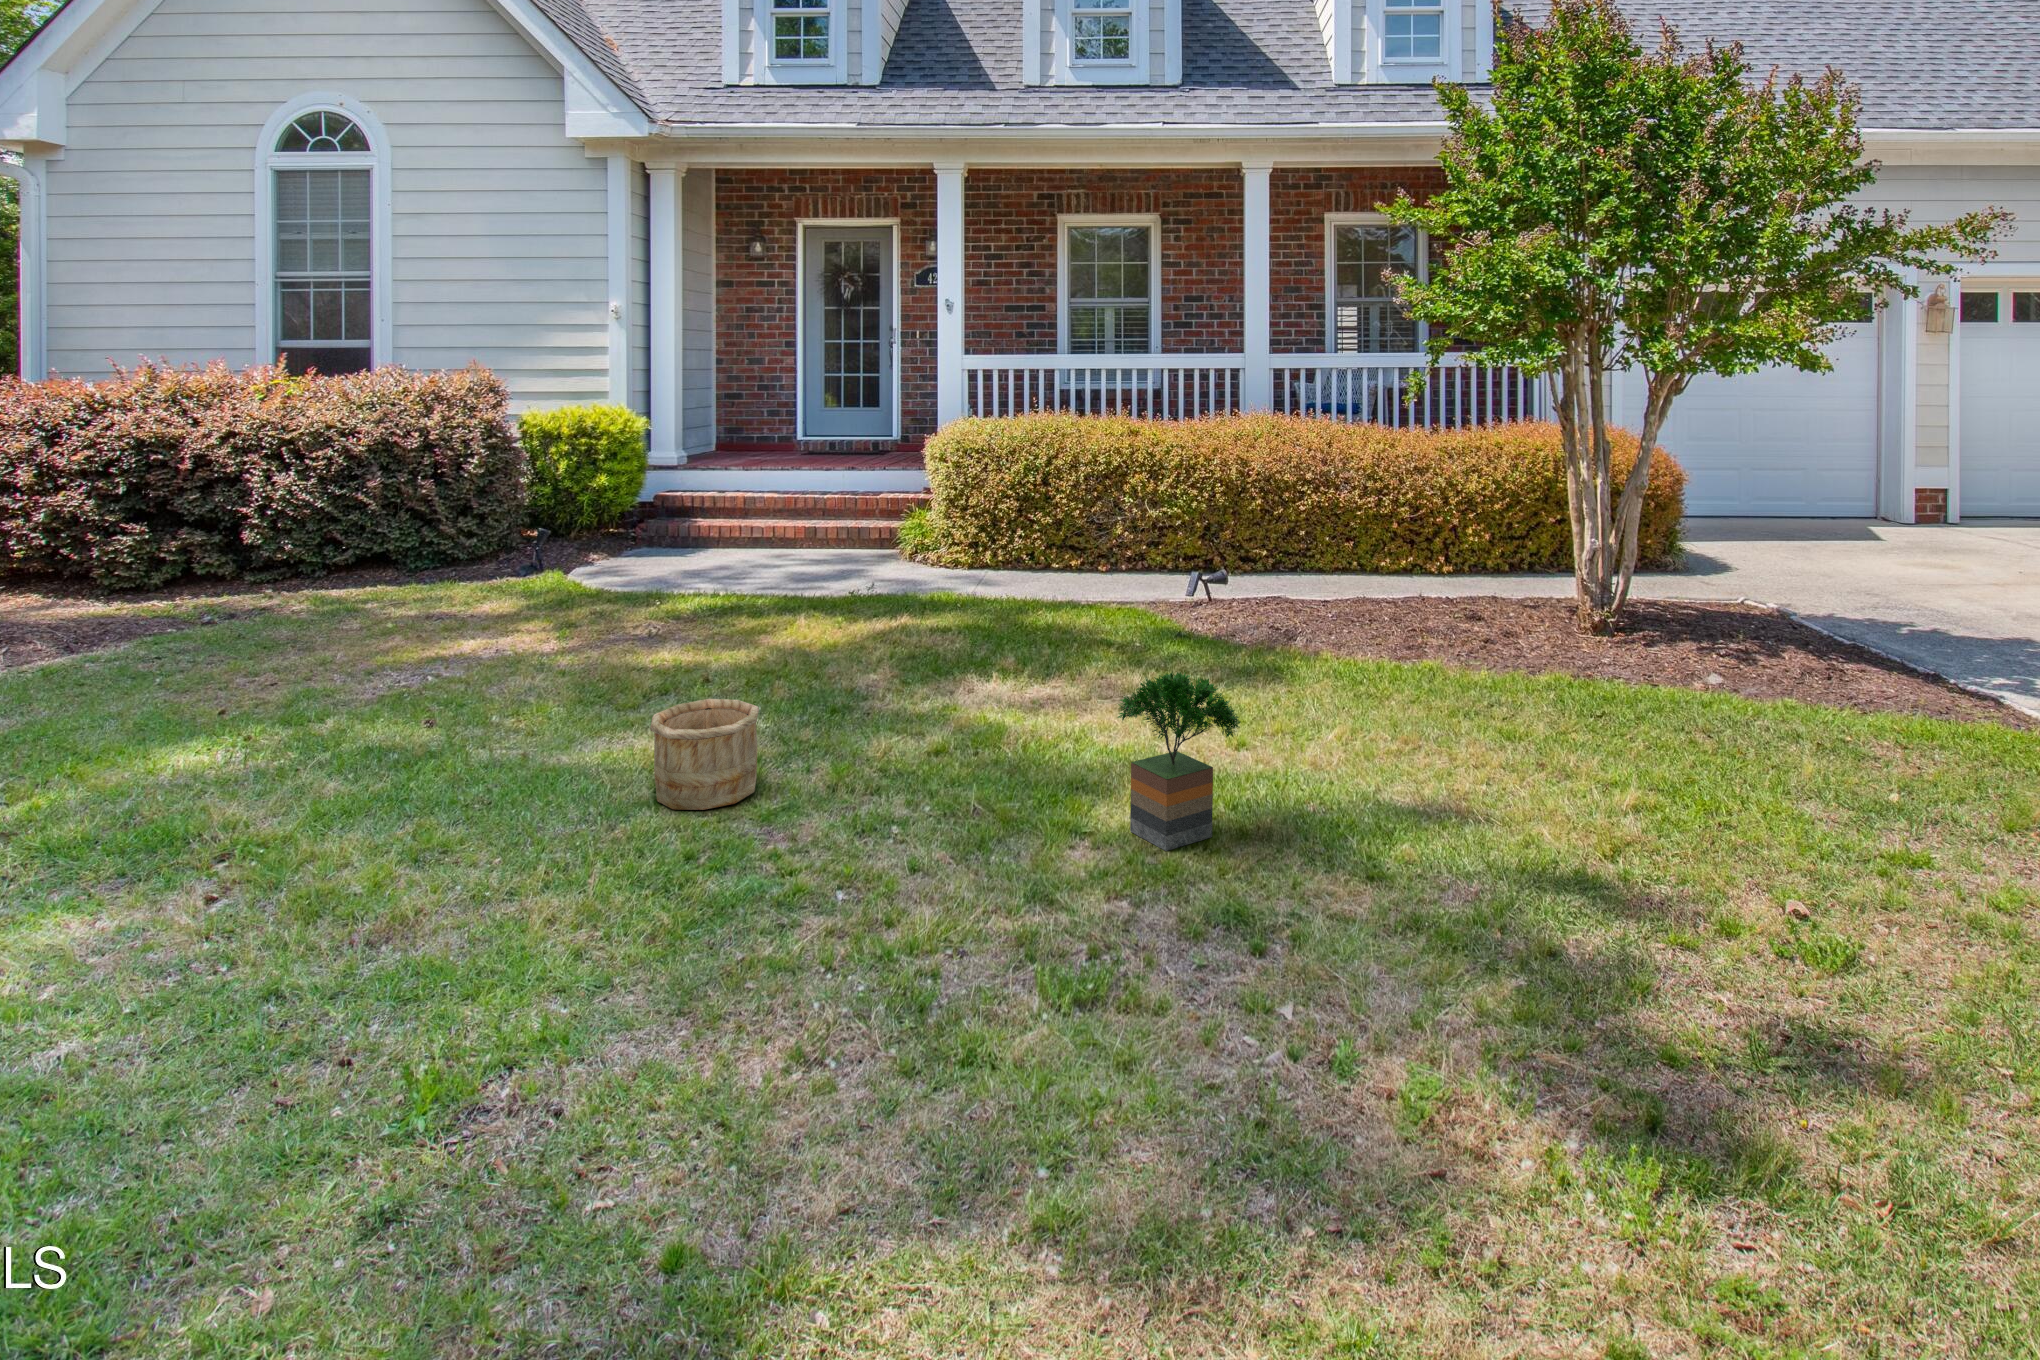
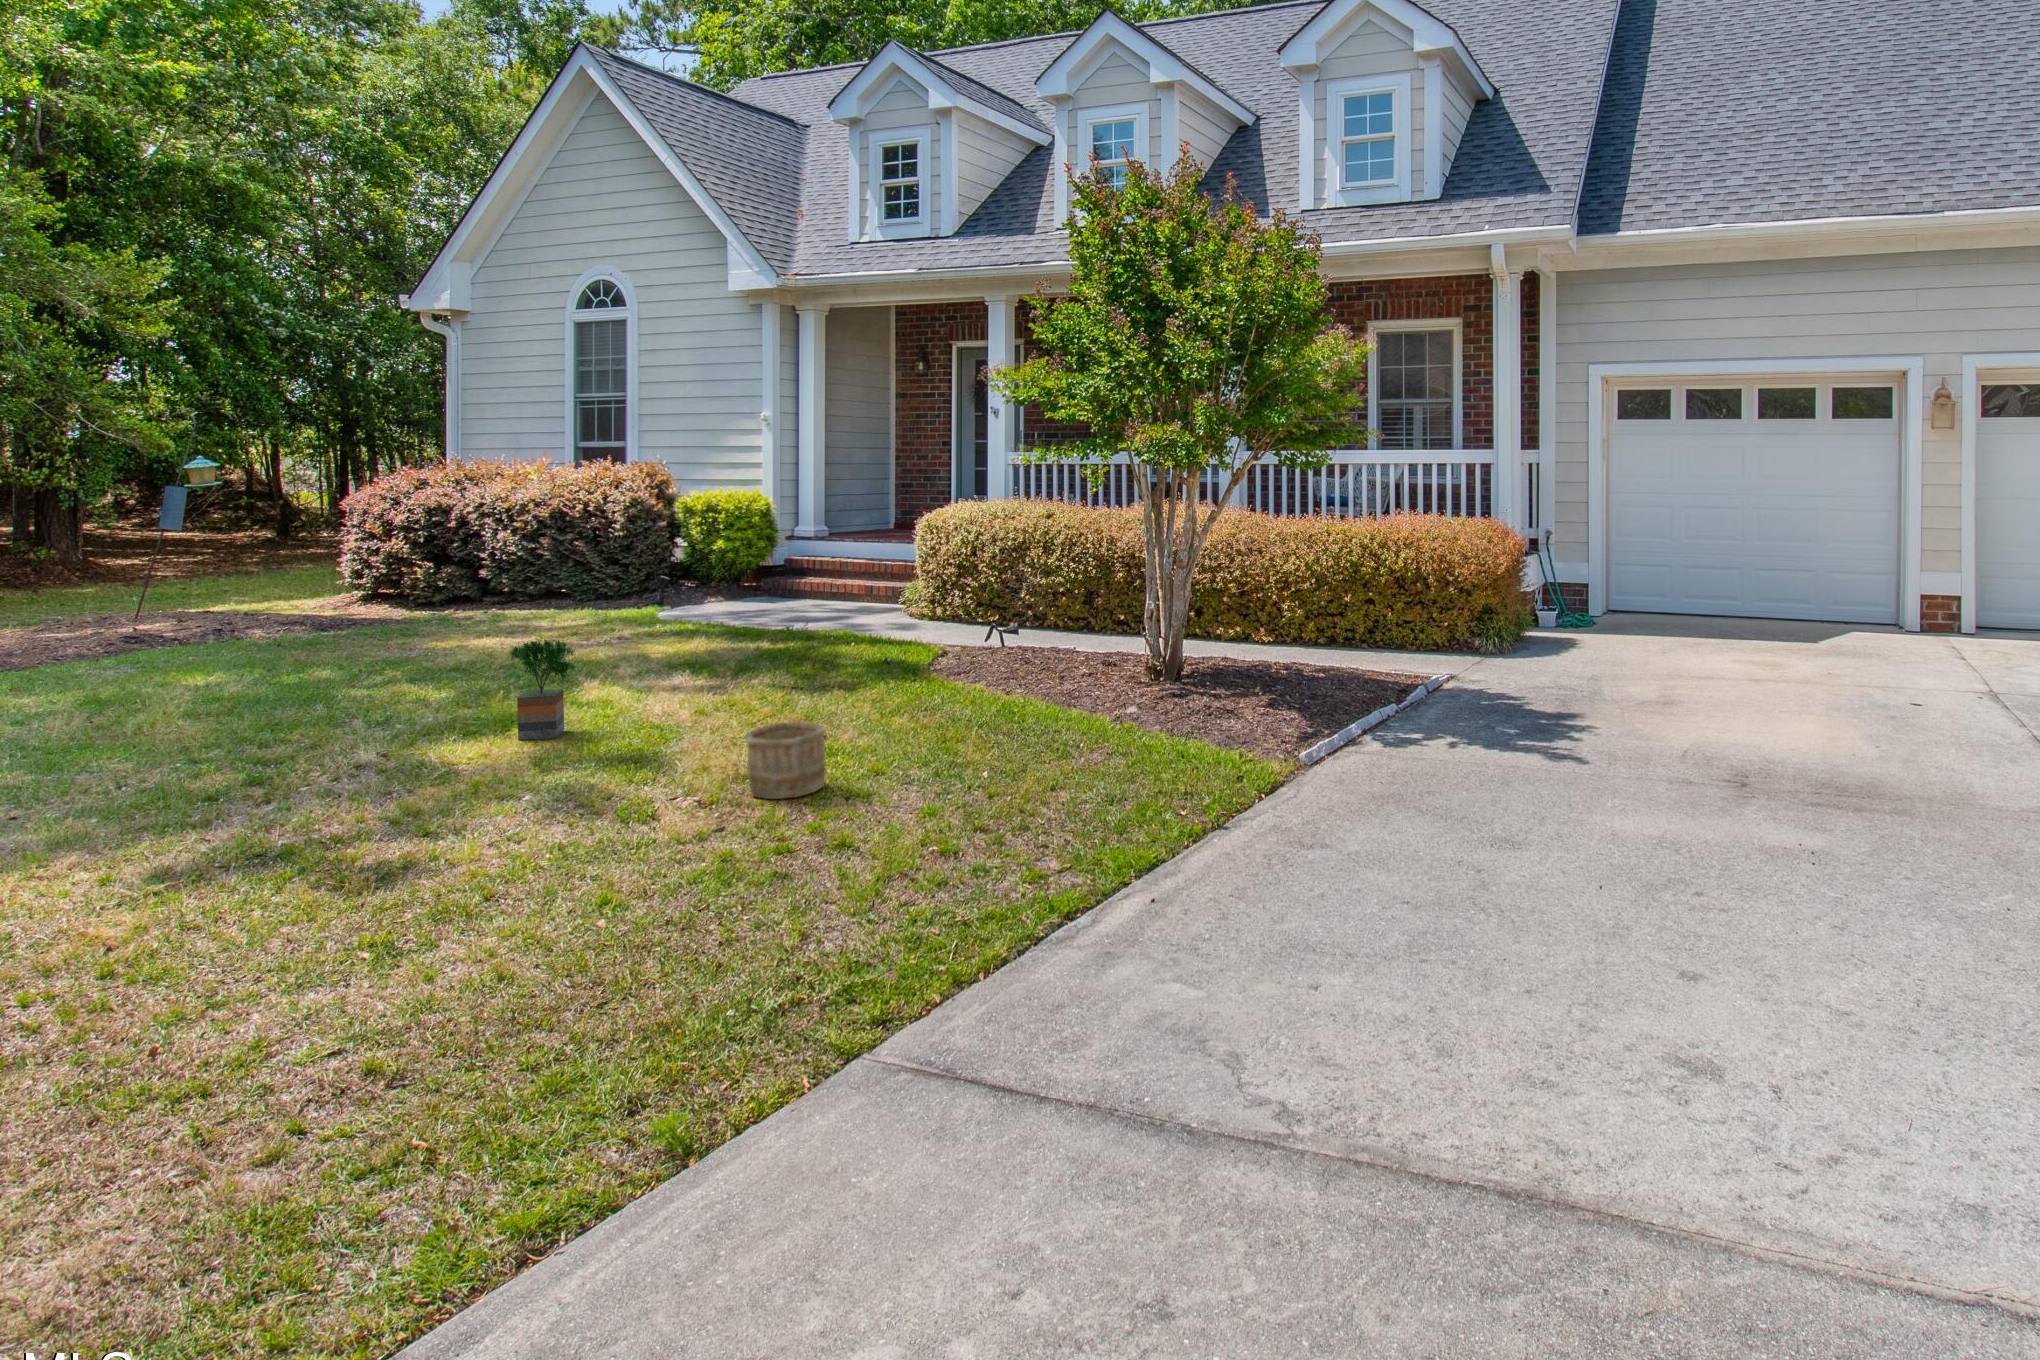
wooden bucket: present [650,699,759,810] -> present [744,722,826,799]

